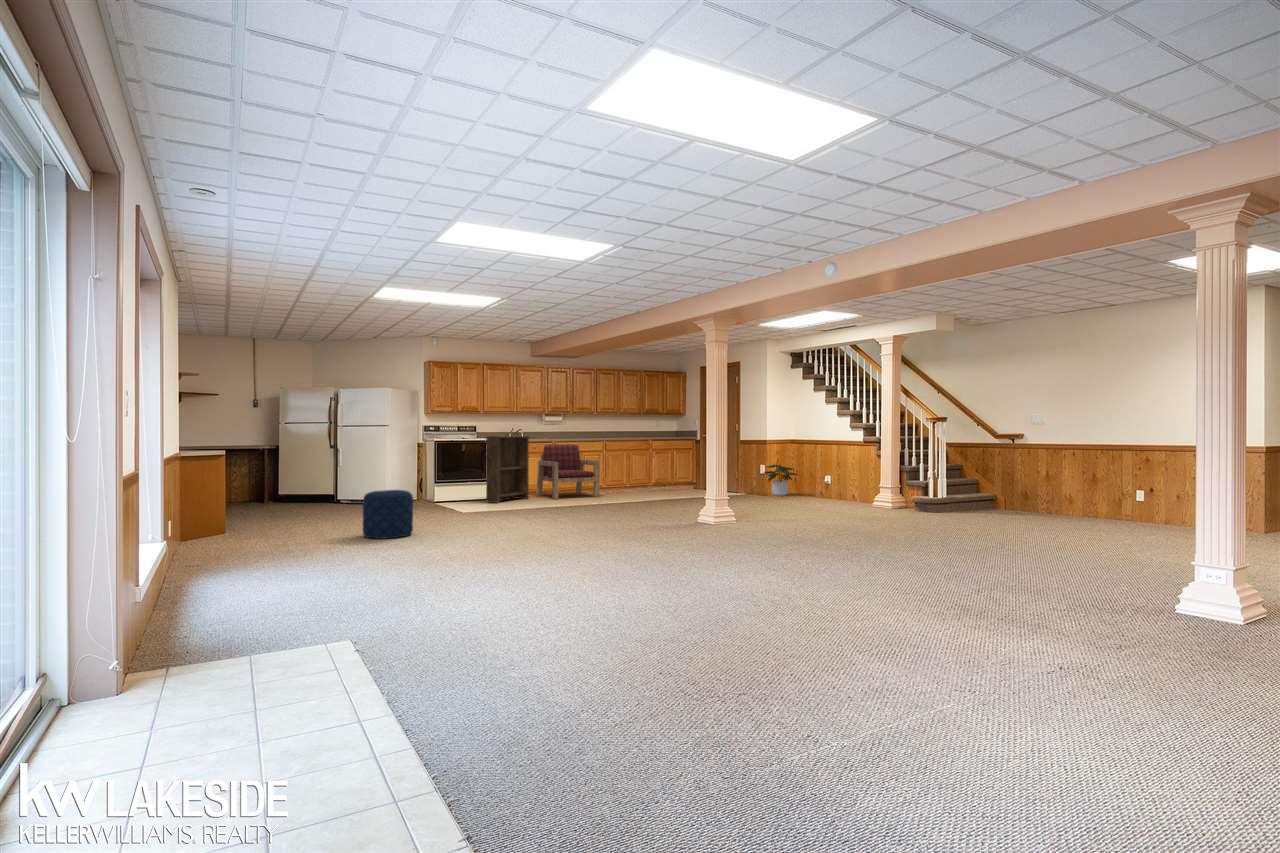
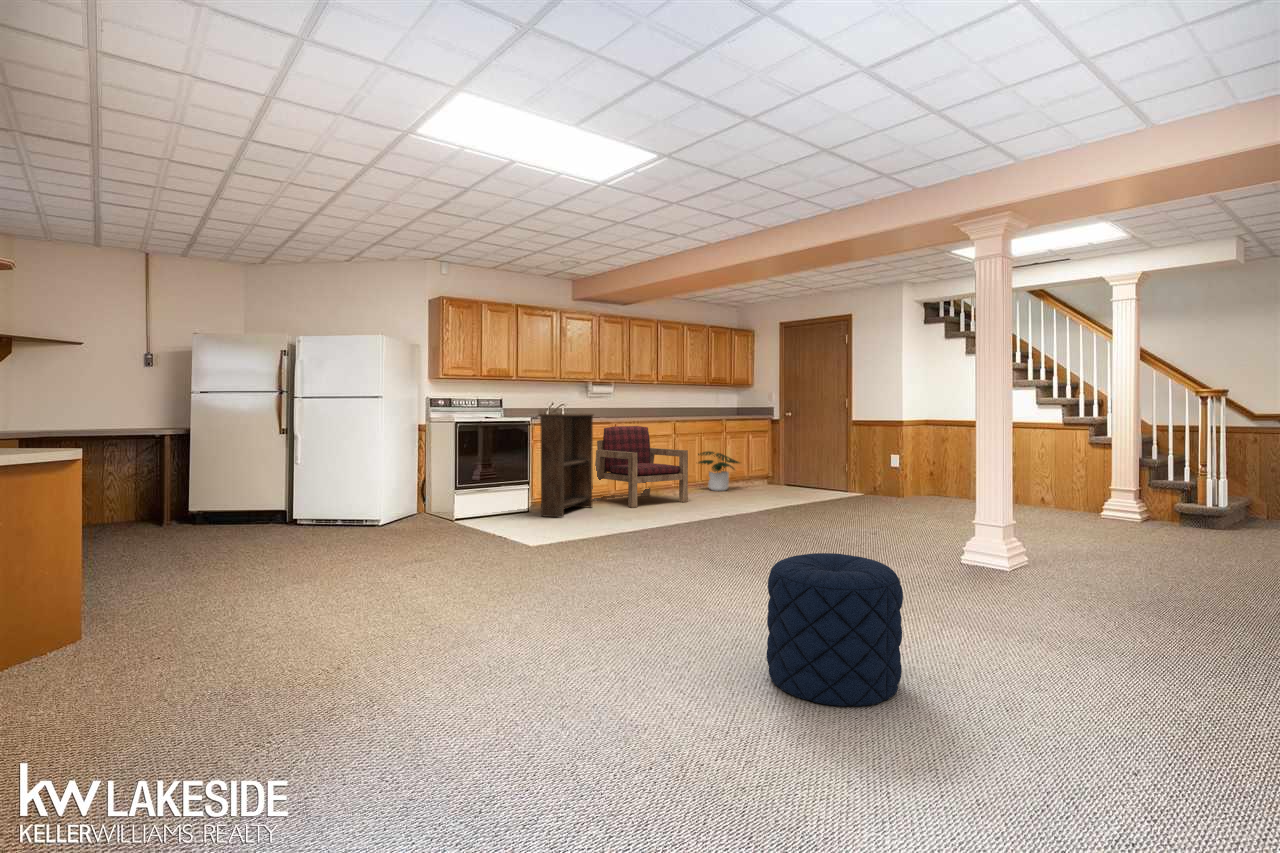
potted plant: present [763,465,798,496] -> present [698,451,739,491]
pouf: present [363,490,413,539] -> present [767,553,903,706]

